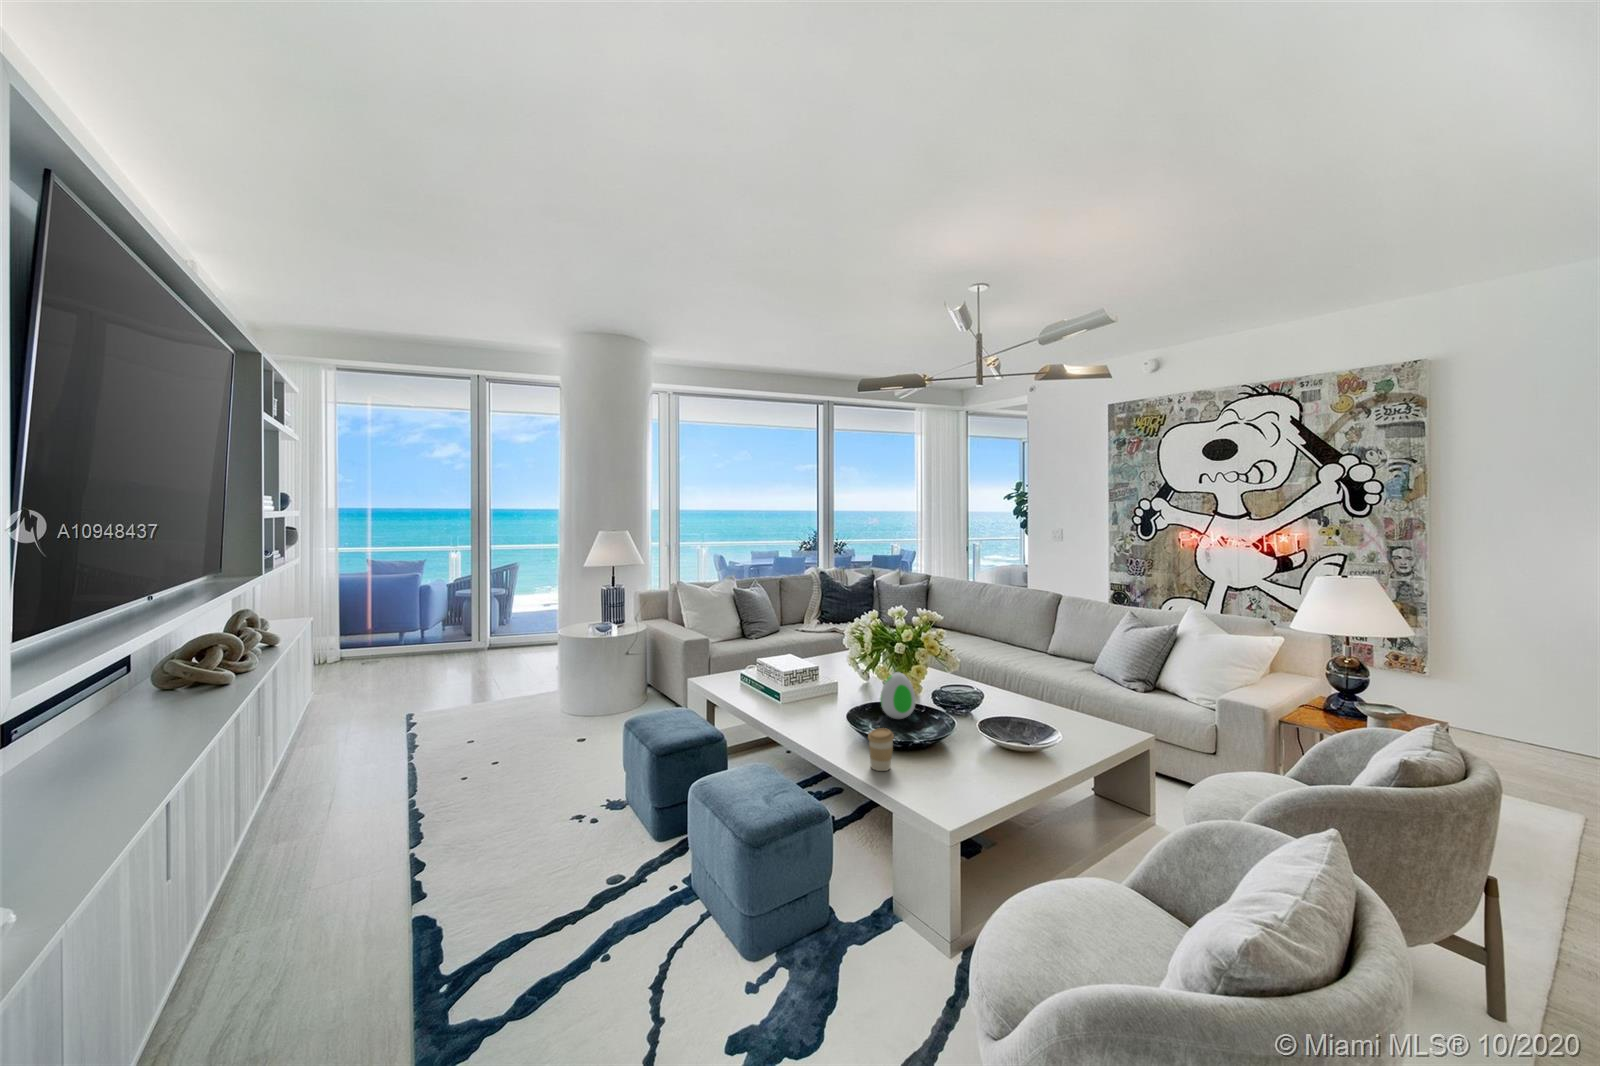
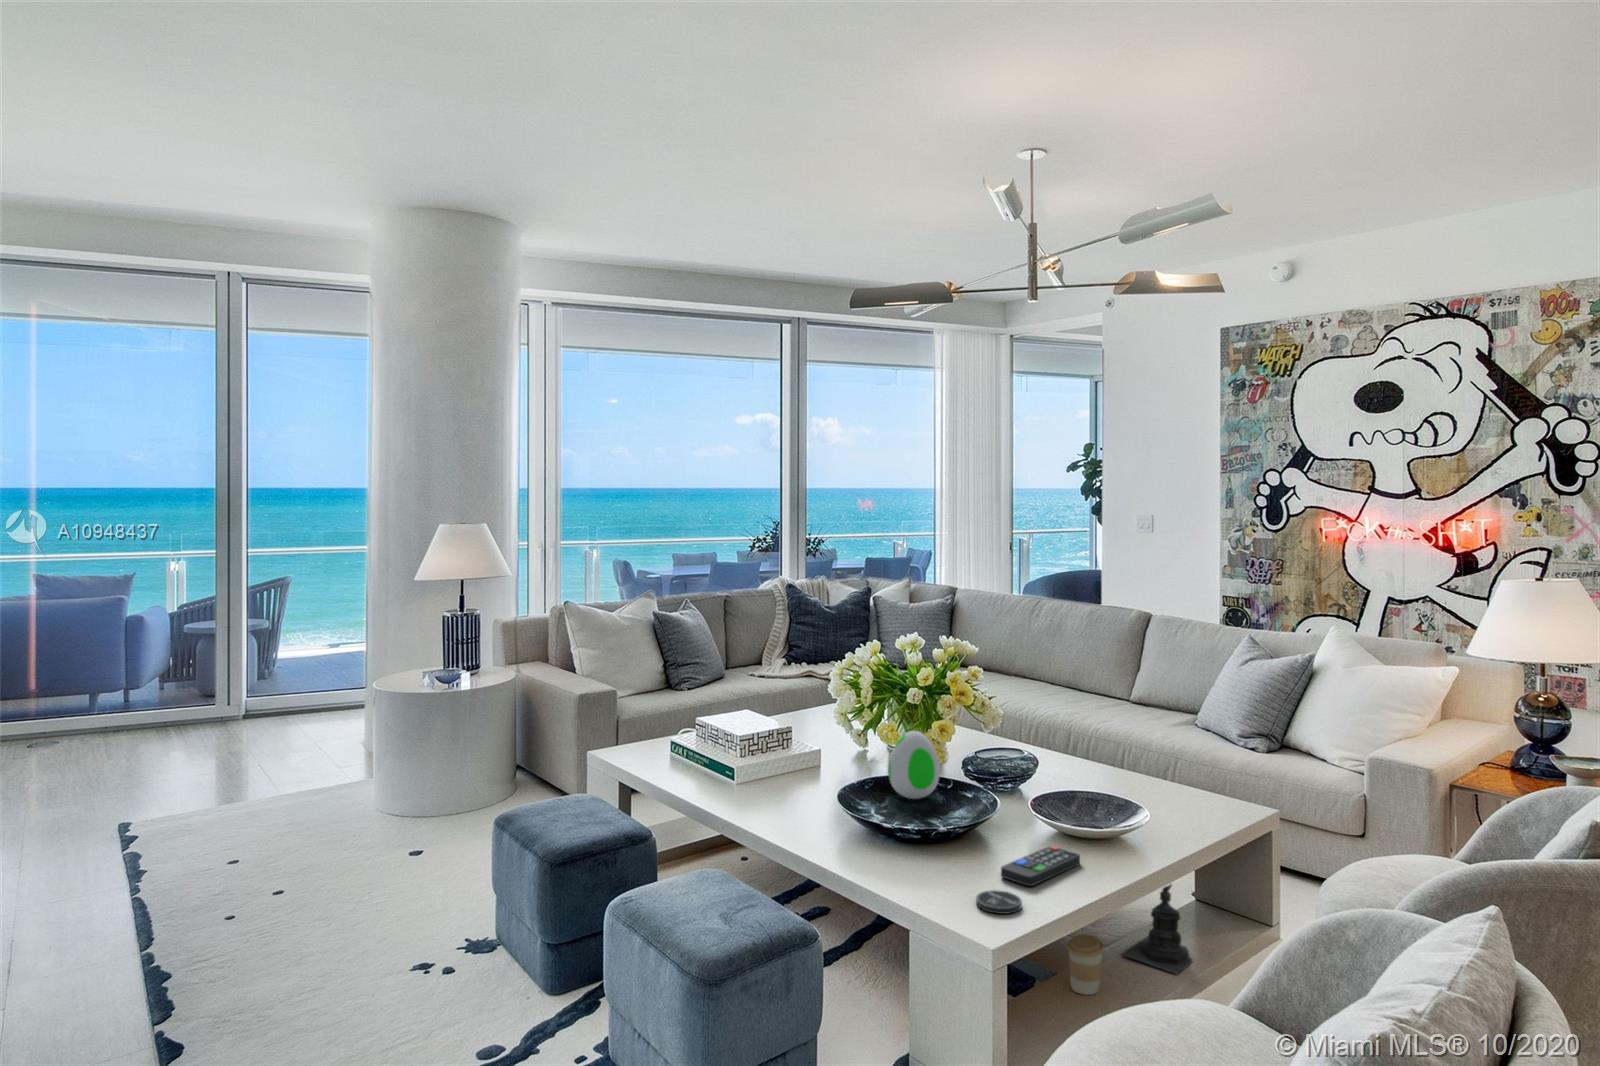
coffee cup: present [868,728,894,771] -> present [1067,934,1104,995]
candle holder: none [1040,747,1102,850] -> present [1122,884,1193,974]
remote control: none [955,757,1012,787] -> present [1001,846,1080,886]
coaster: none [936,790,969,808] -> present [976,890,1022,914]

